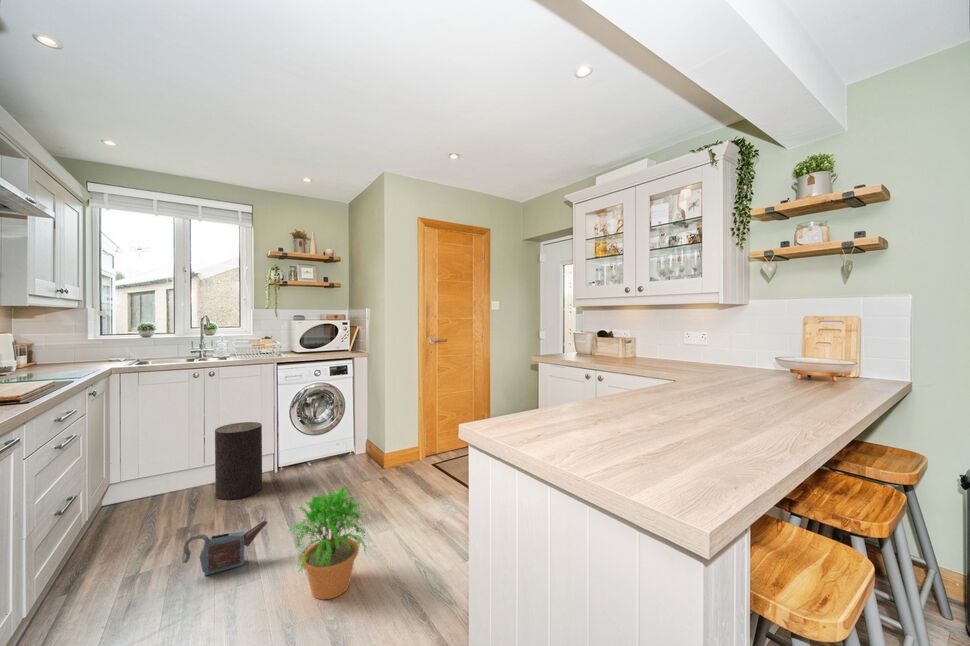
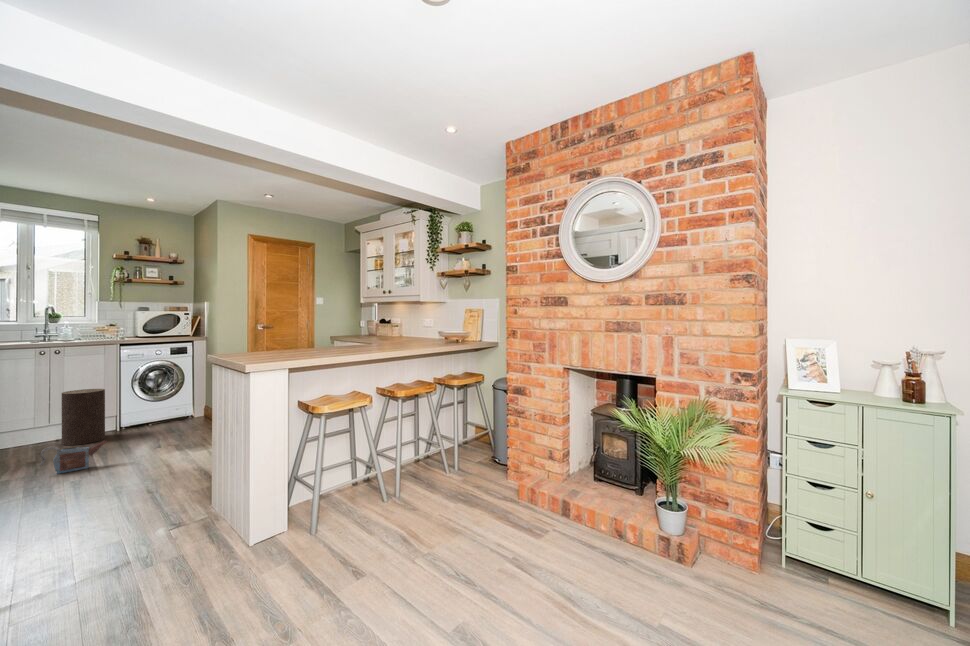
potted plant: present [289,487,366,599] -> none [119,408,187,474]

